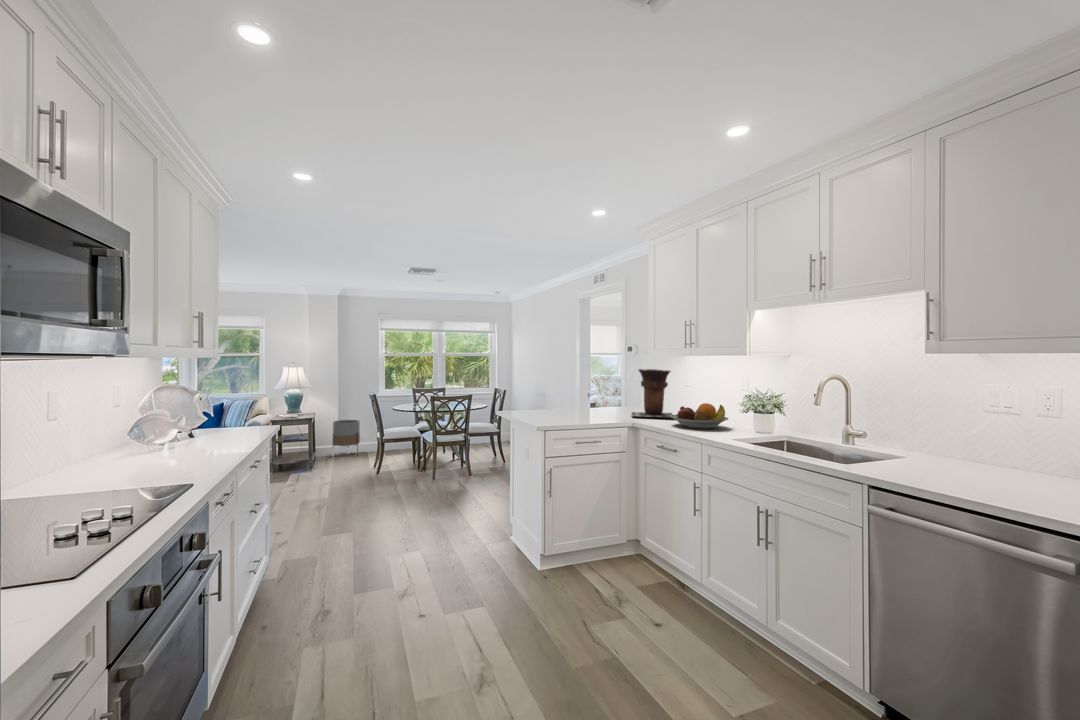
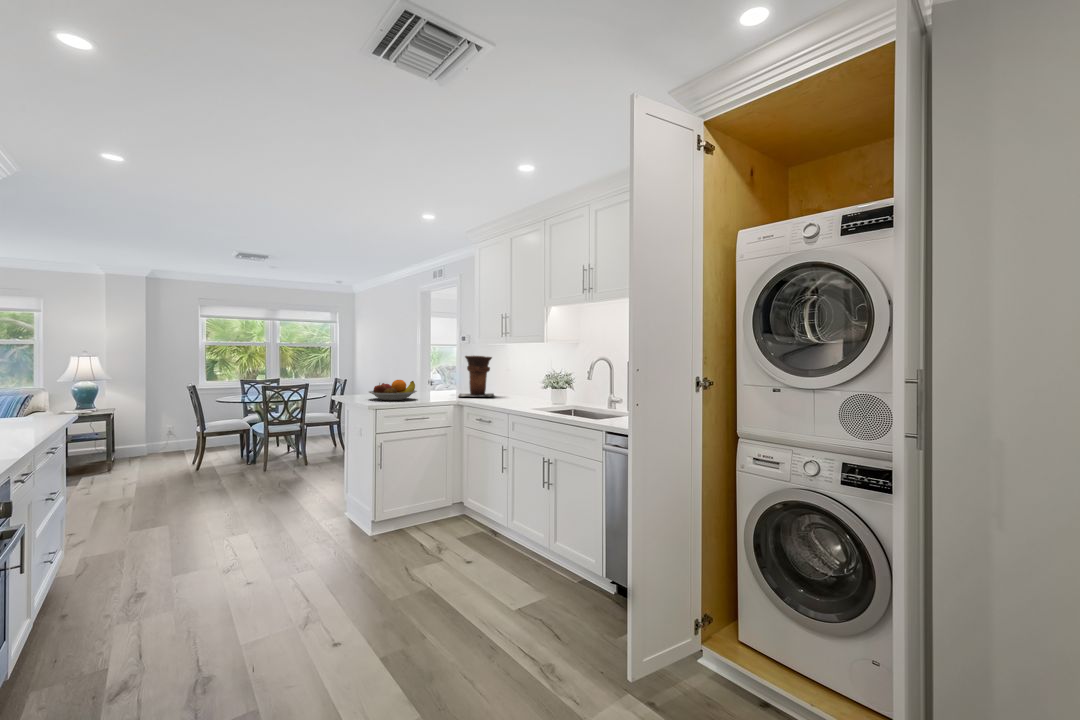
fruit bowl: present [670,403,728,429] -> present [369,380,417,400]
planter: present [333,420,360,456] -> none [139,416,174,458]

